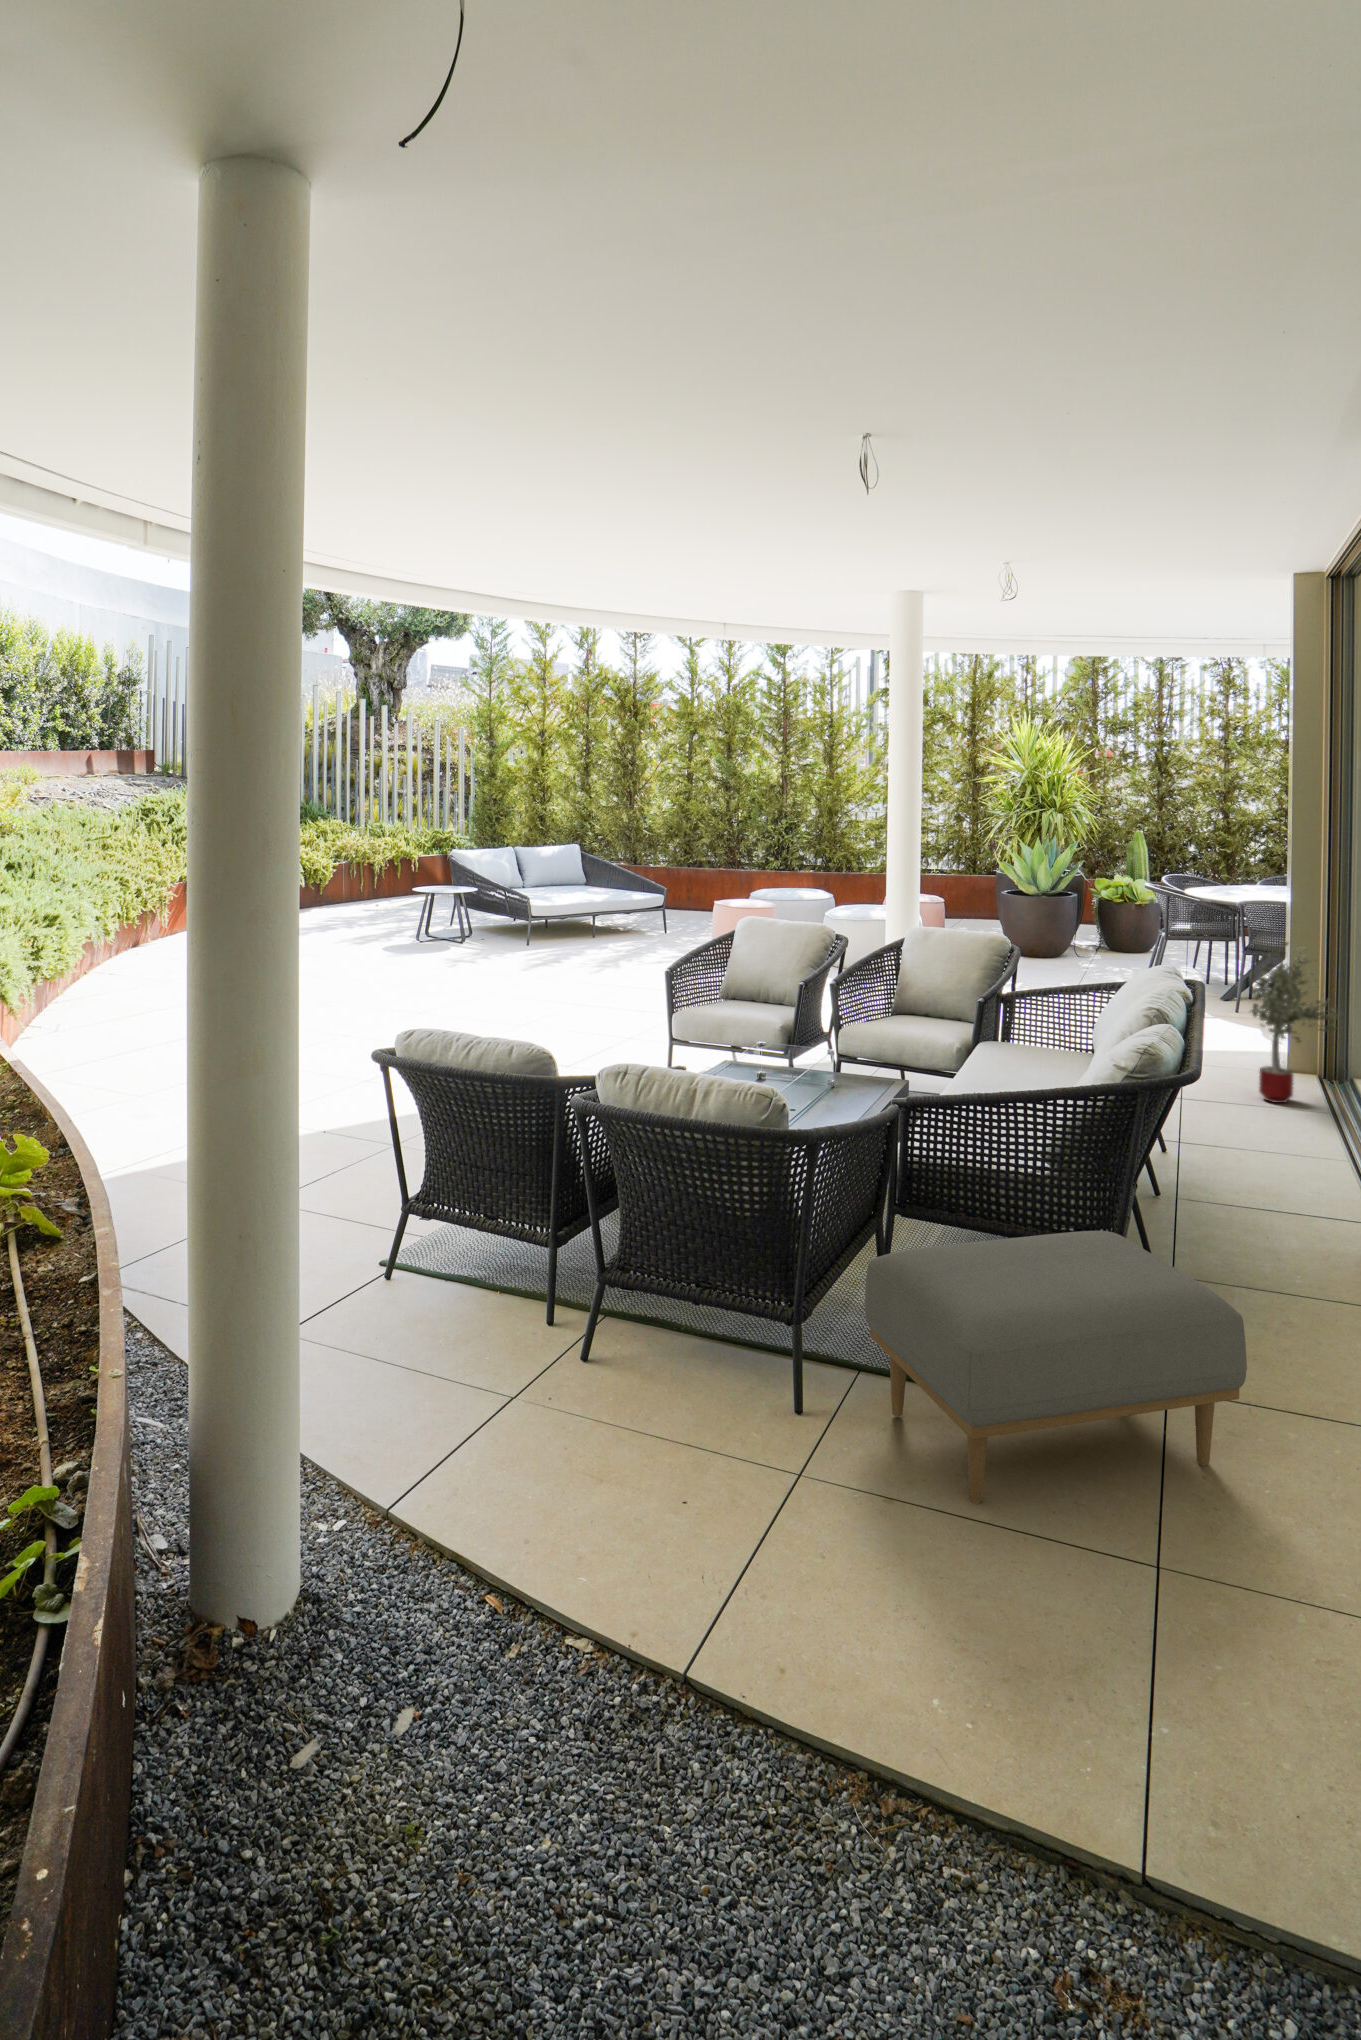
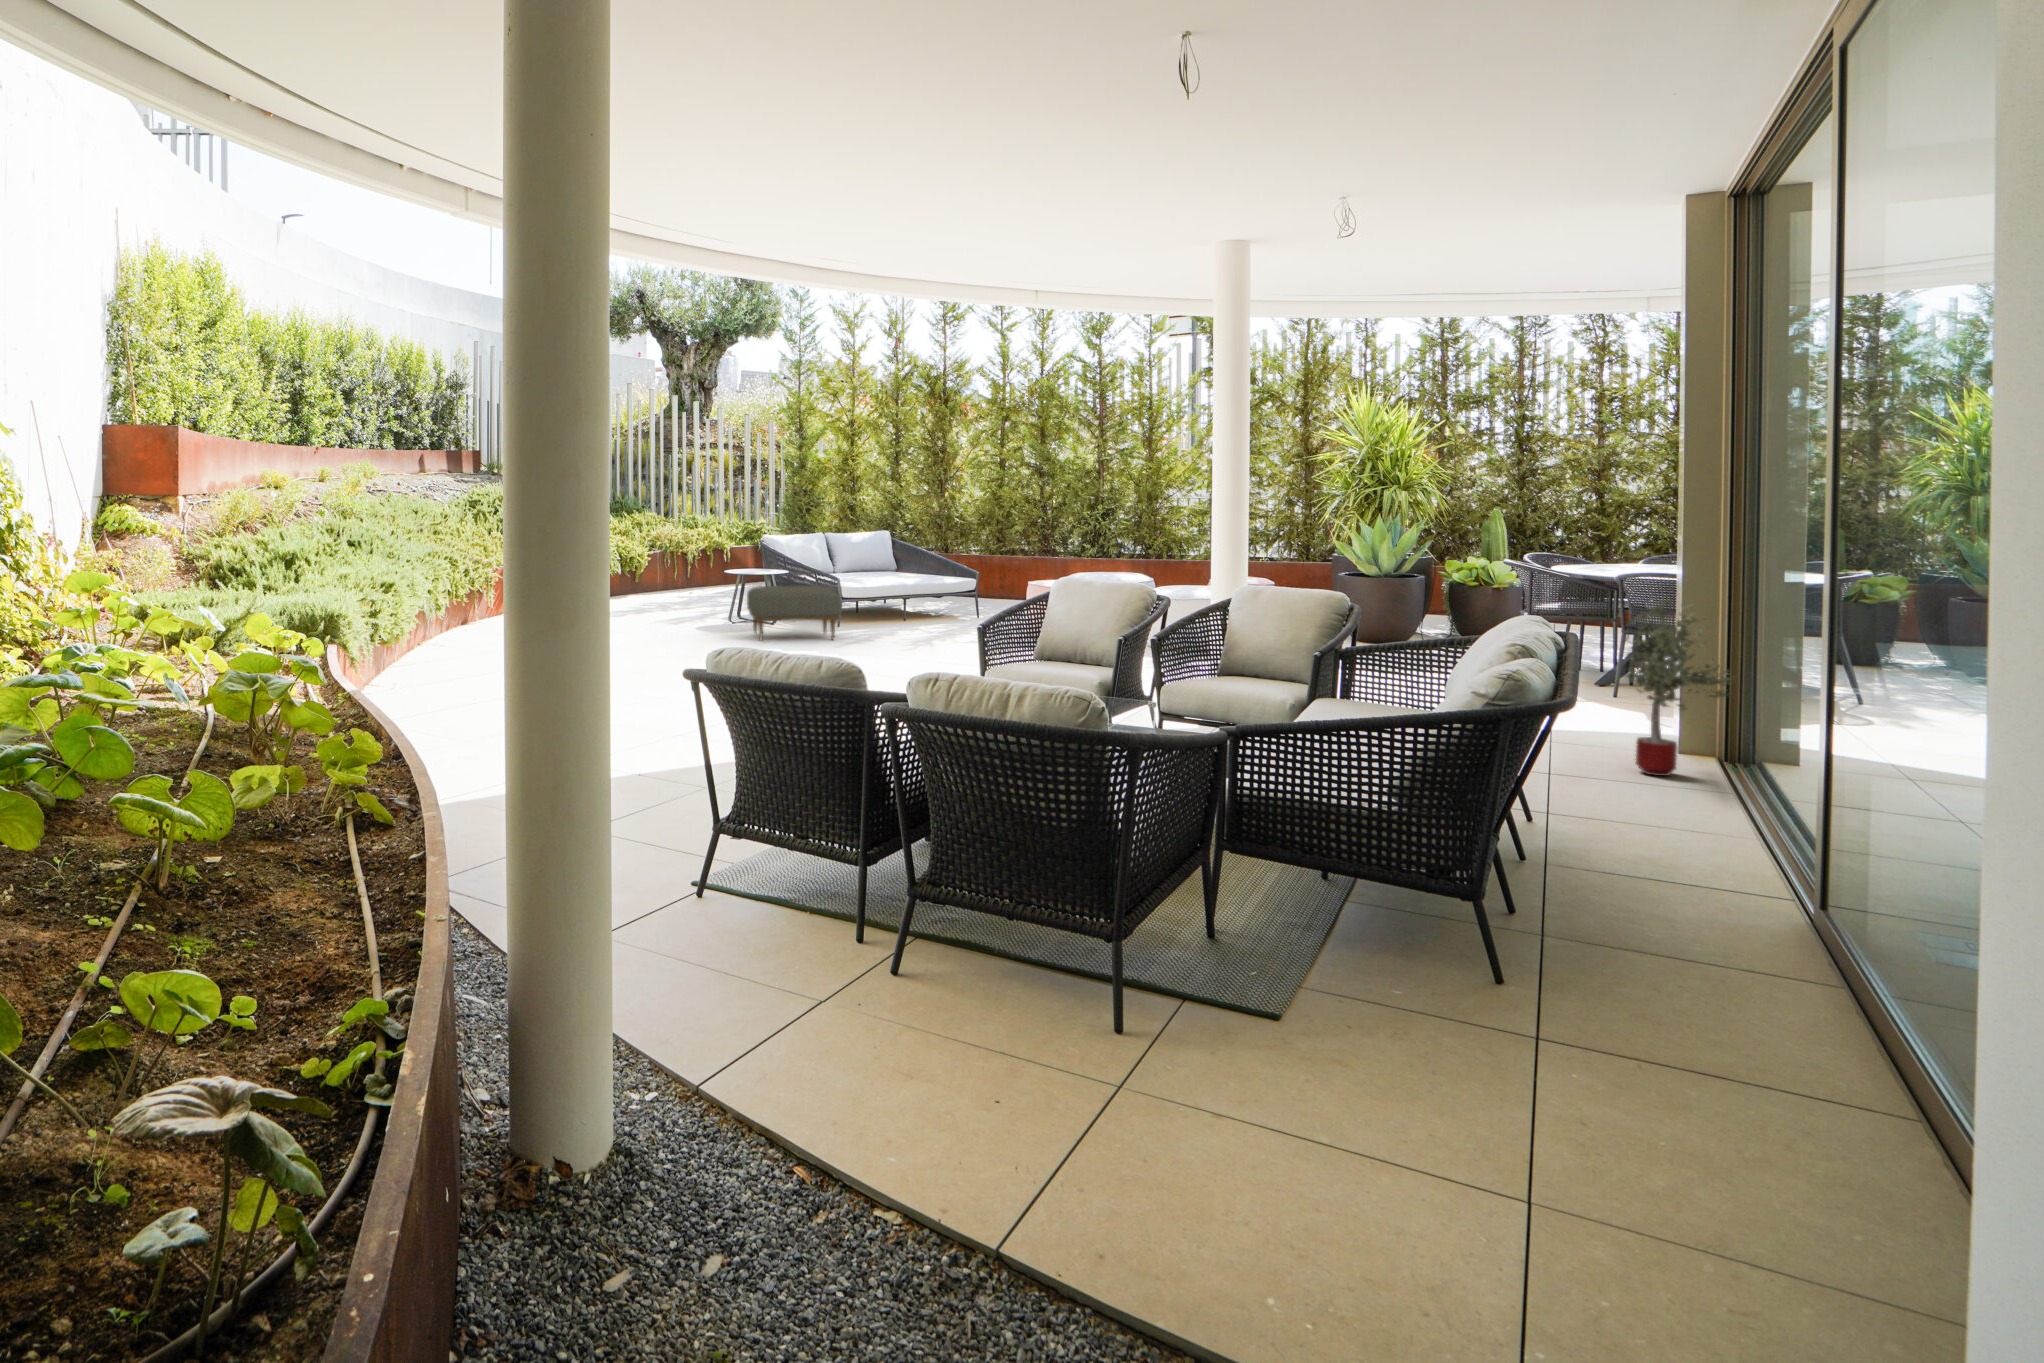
ottoman: present [865,1231,1247,1504] -> present [747,586,842,640]

